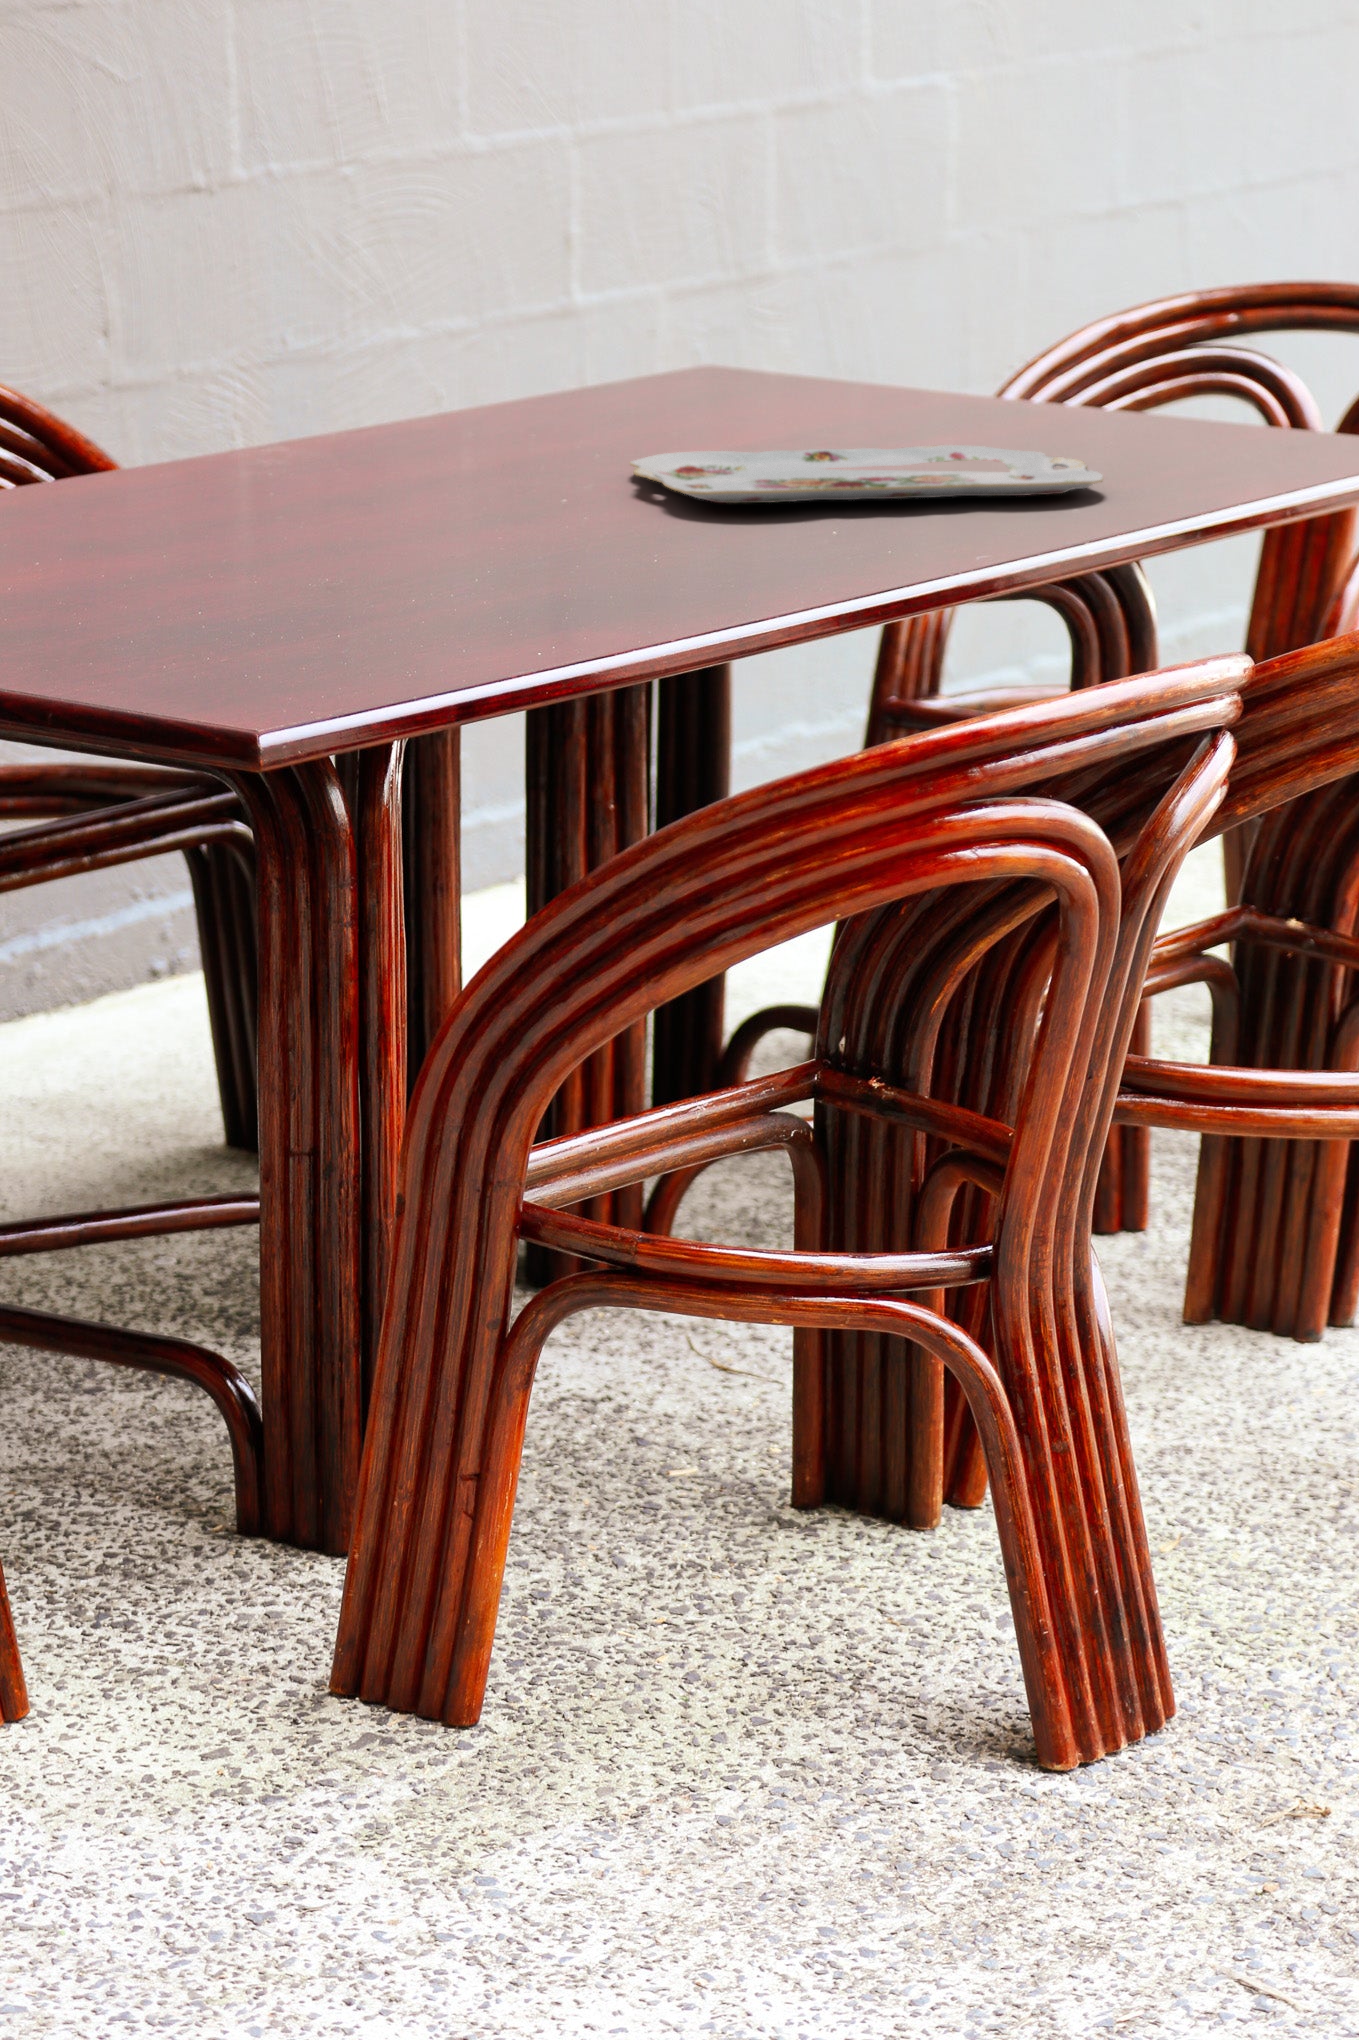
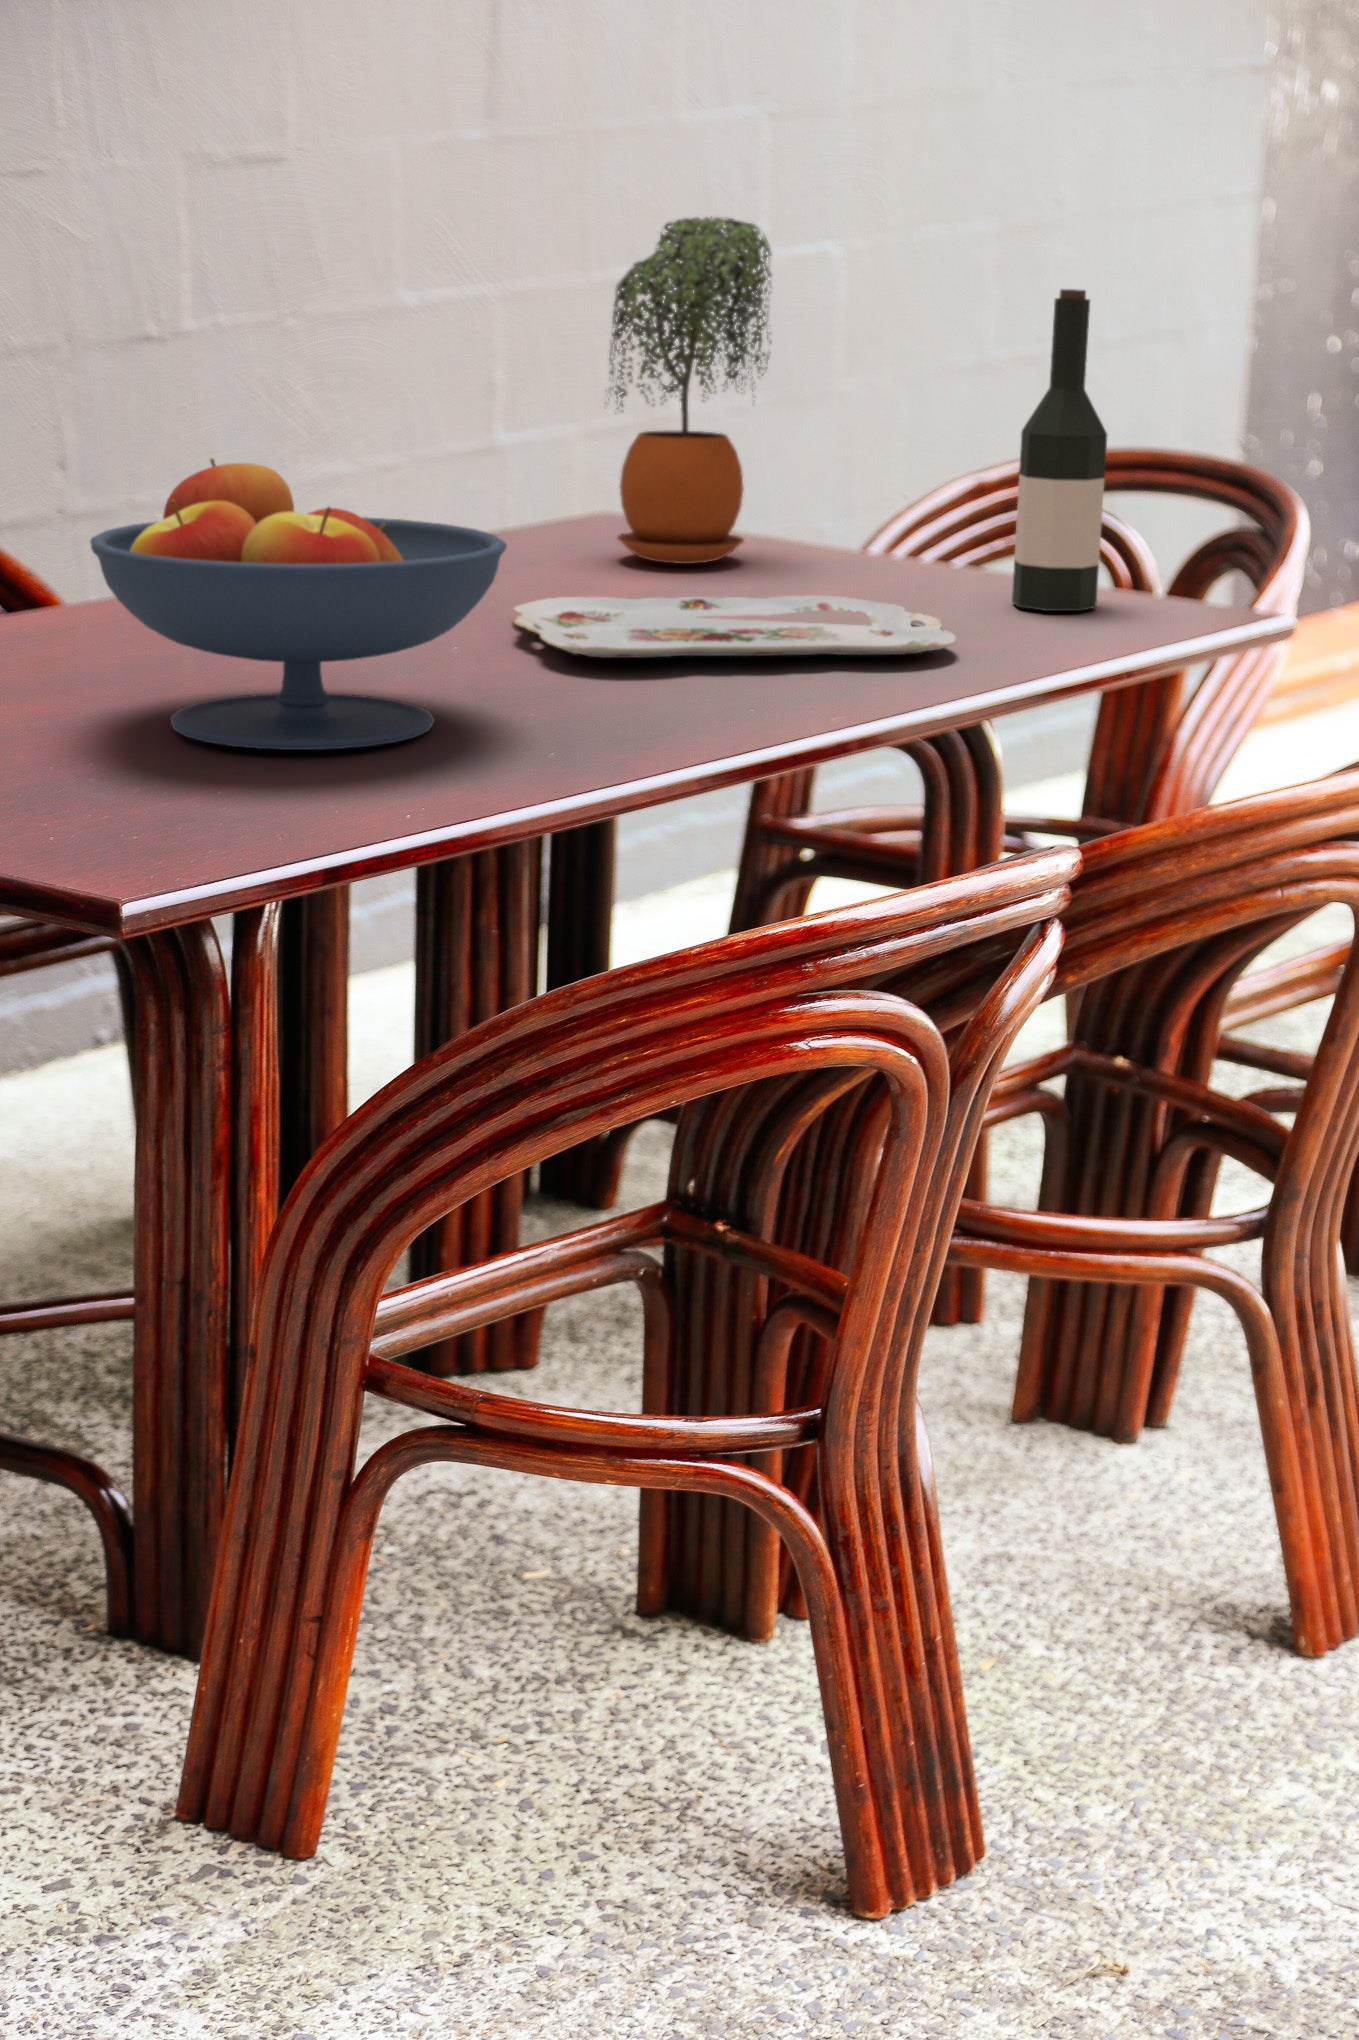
potted plant: none [708,49,902,422] -> present [608,217,771,564]
wine bottle: none [1158,110,1257,454] -> present [1012,289,1107,611]
fruit bowl: none [206,294,637,588] -> present [90,458,507,750]

